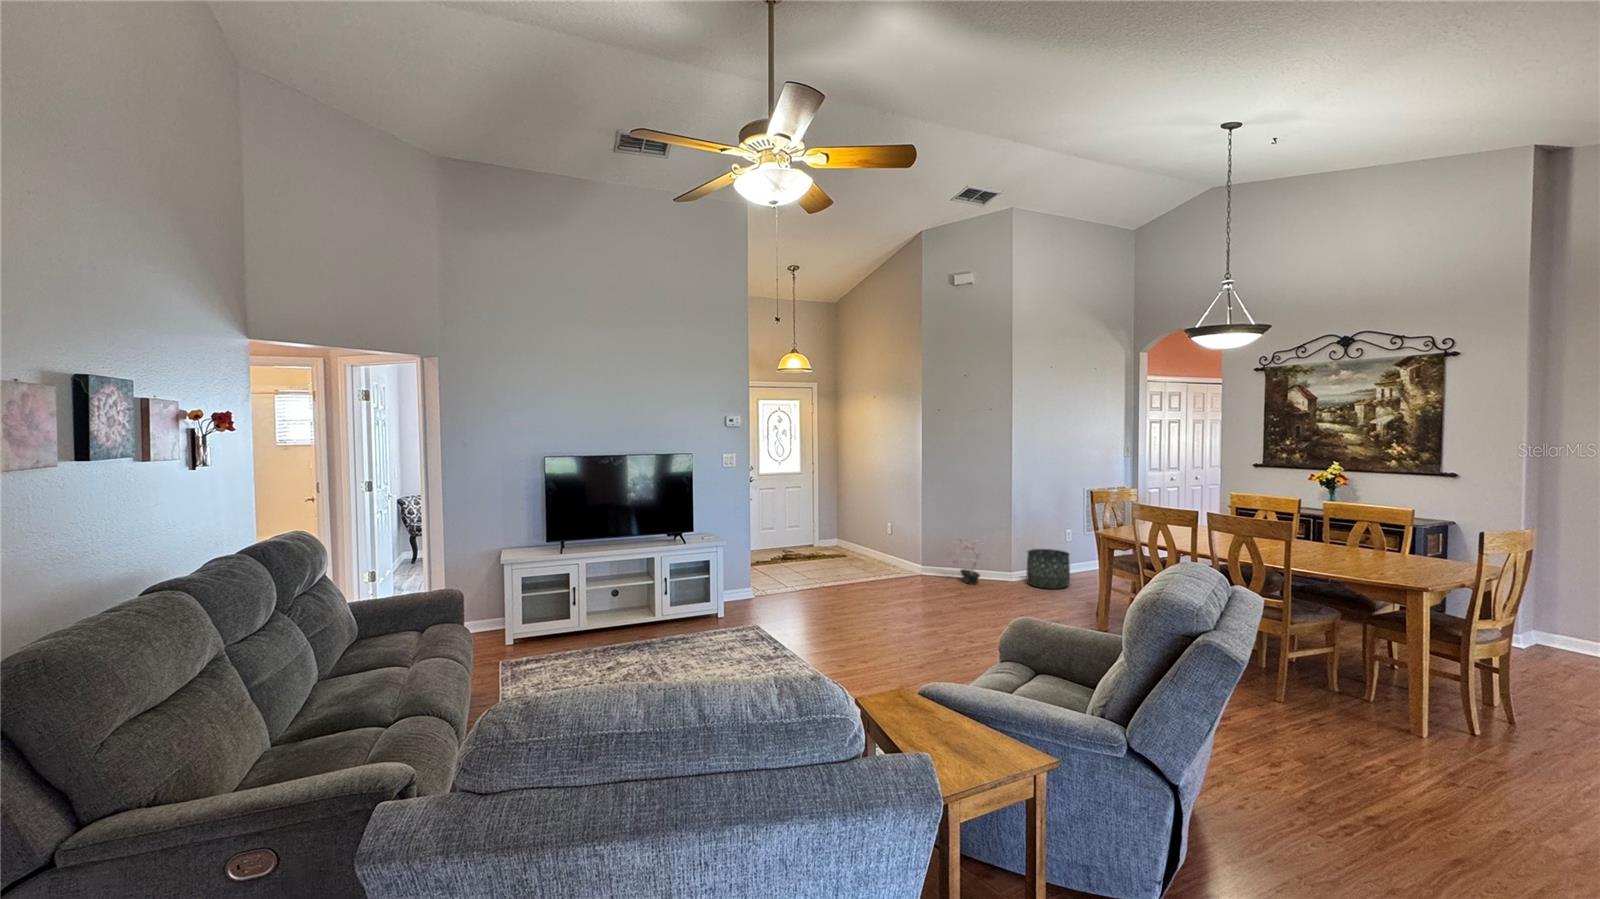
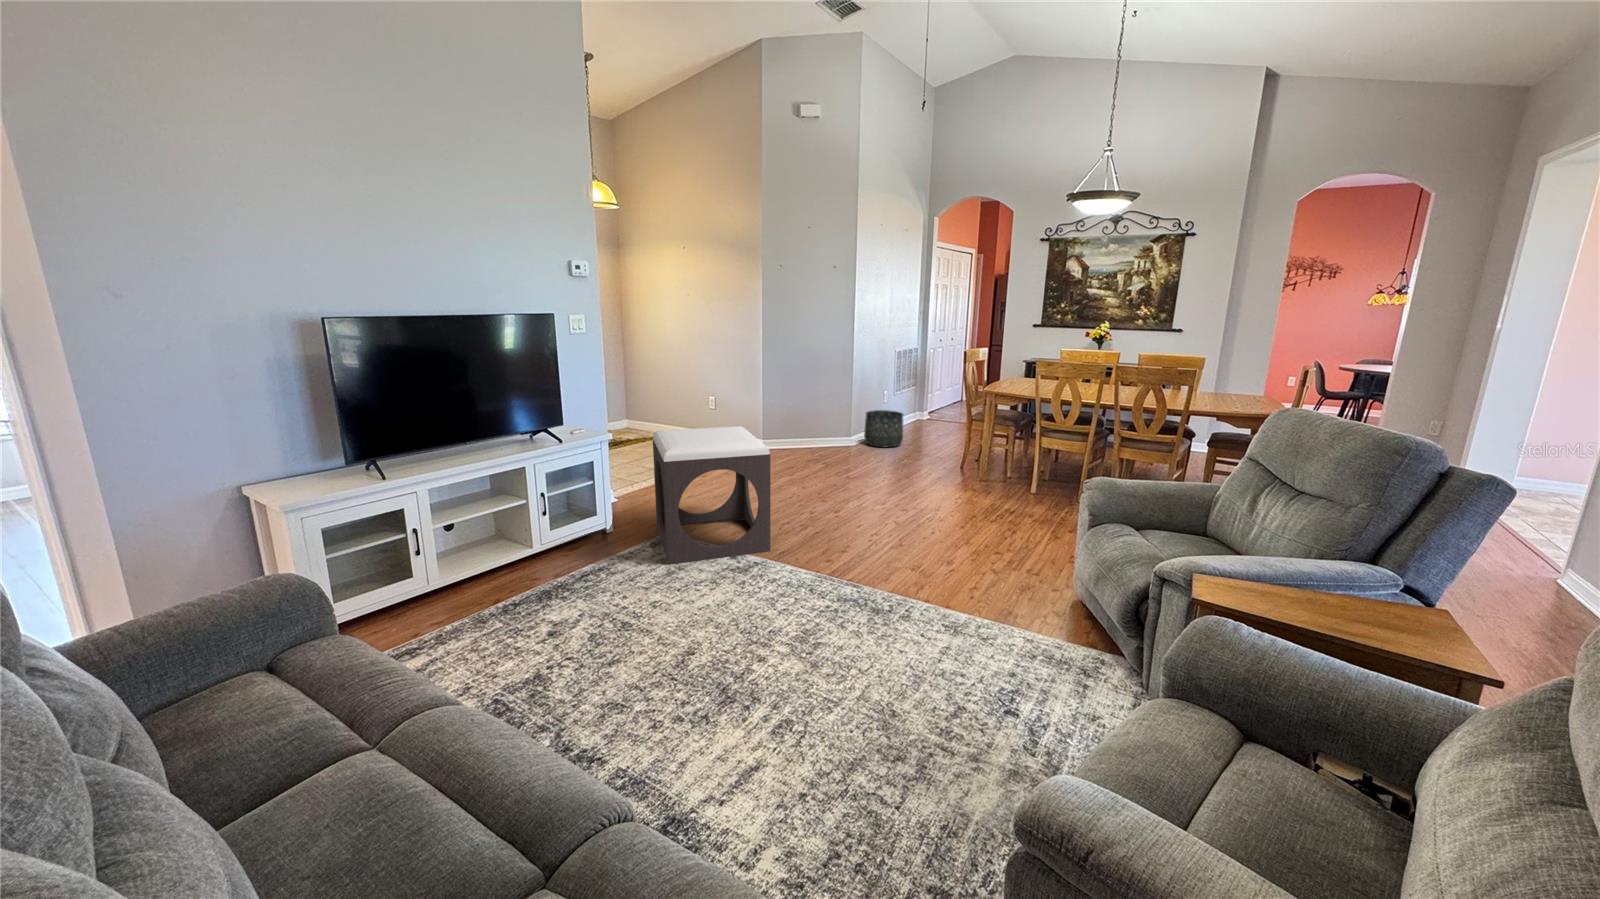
potted plant: present [942,537,986,585] -> none [786,401,834,452]
footstool: none [727,543,823,651] -> present [653,426,770,564]

